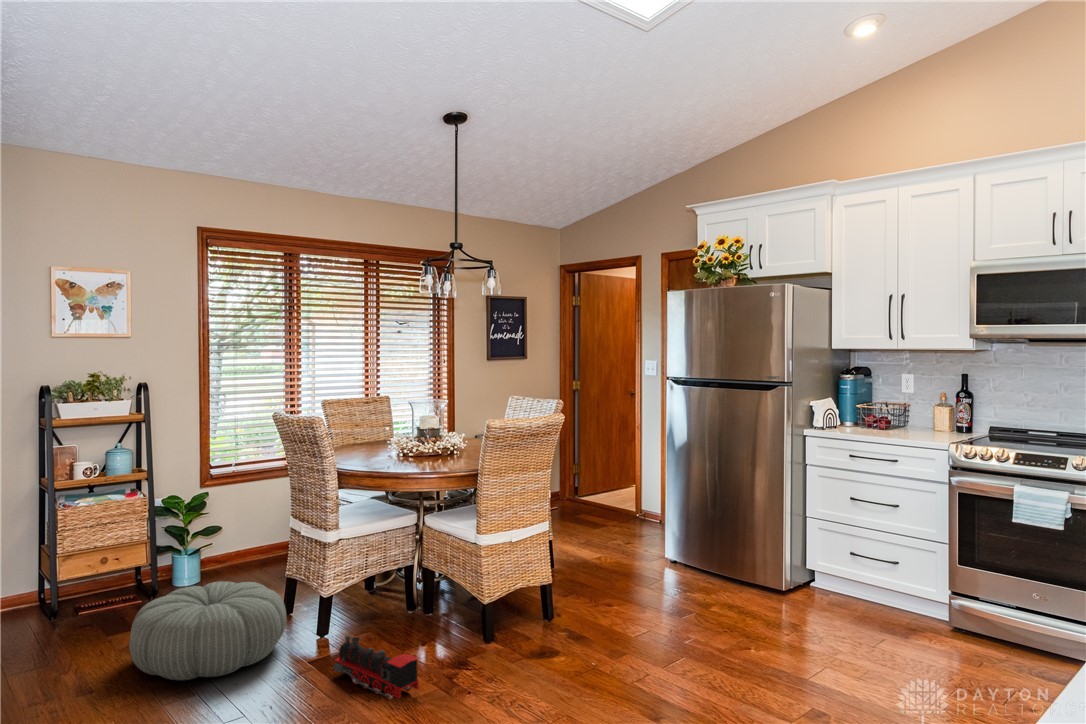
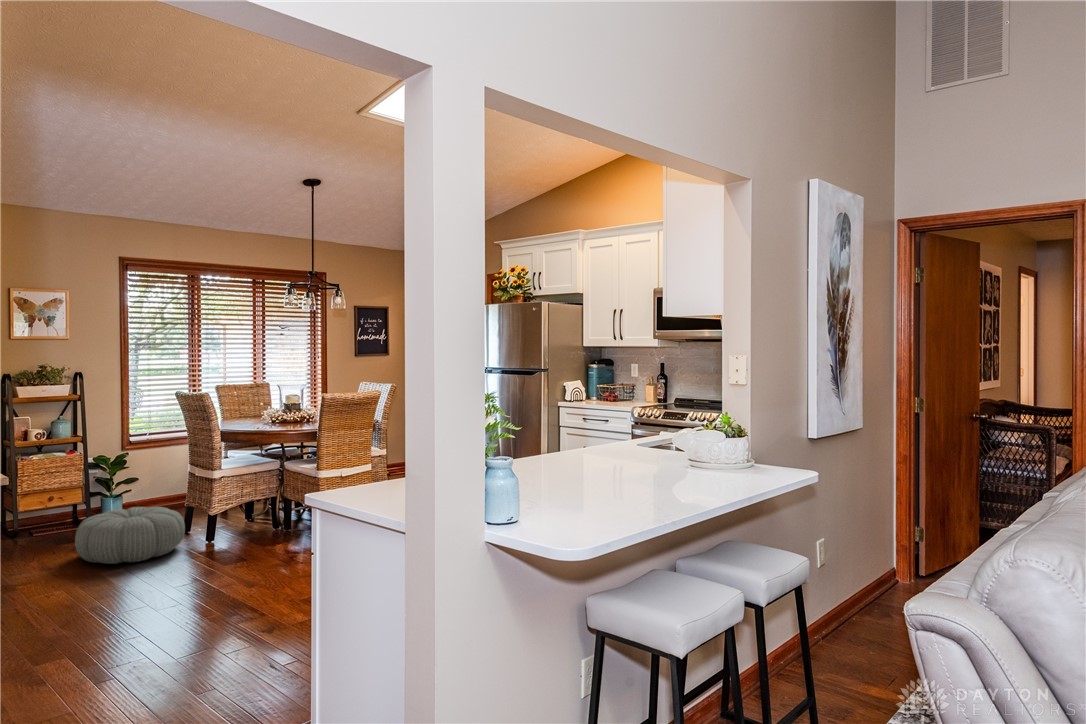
toy train: present [334,635,419,700] -> none [215,534,270,568]

